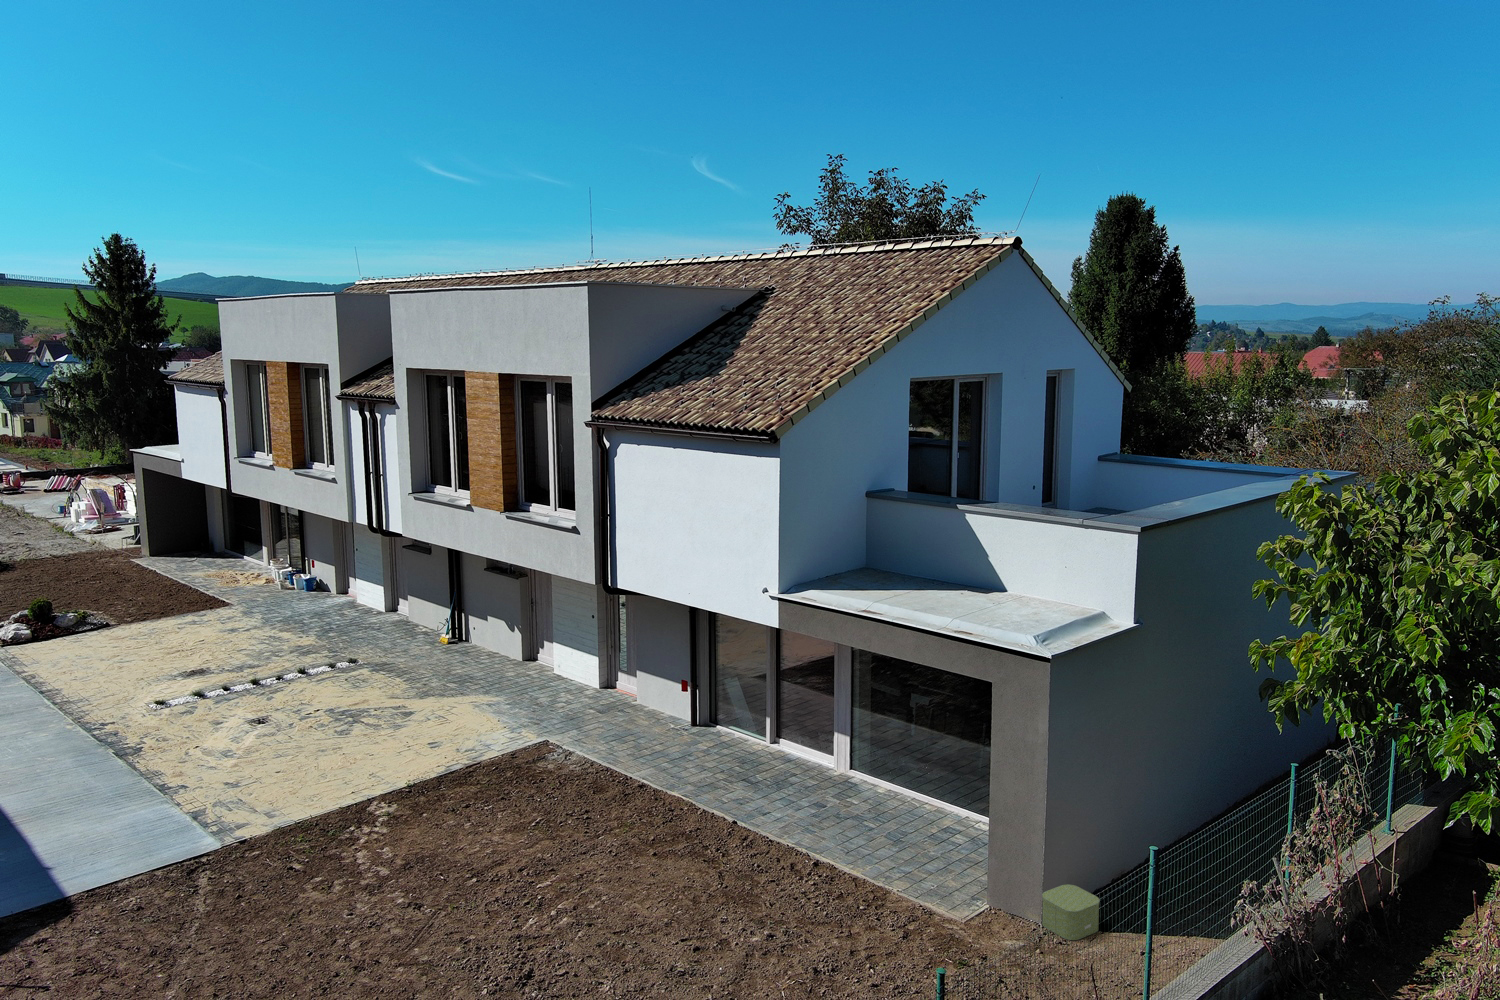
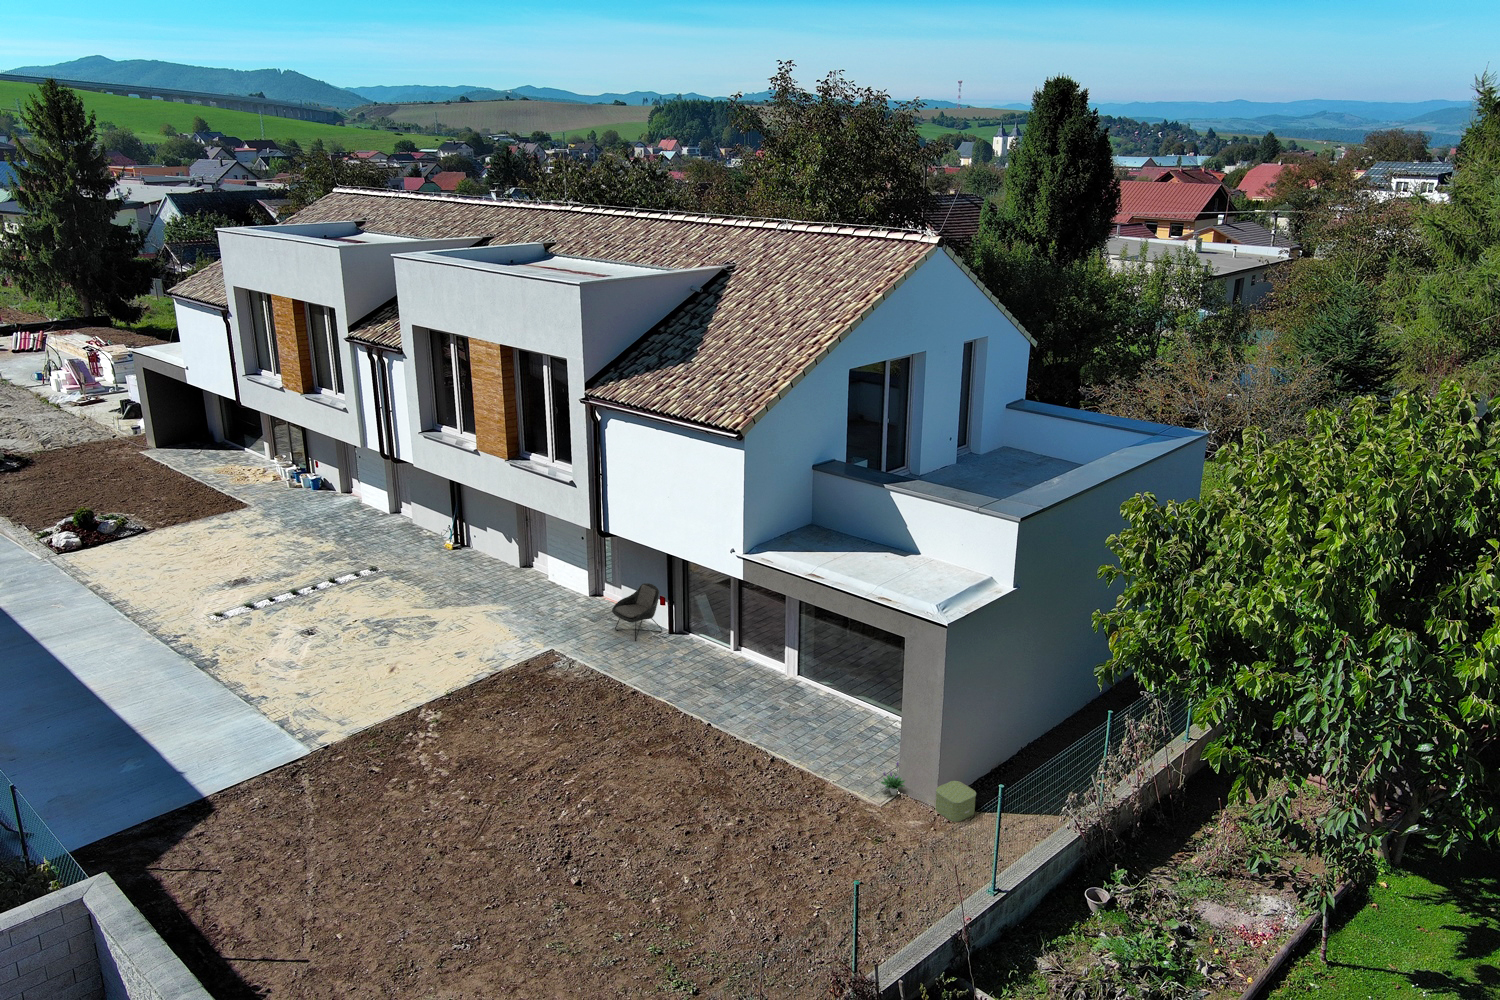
lounge chair: none [625,661,687,731] -> present [612,583,662,641]
potted plant: none [964,856,1000,906] -> present [881,761,905,795]

